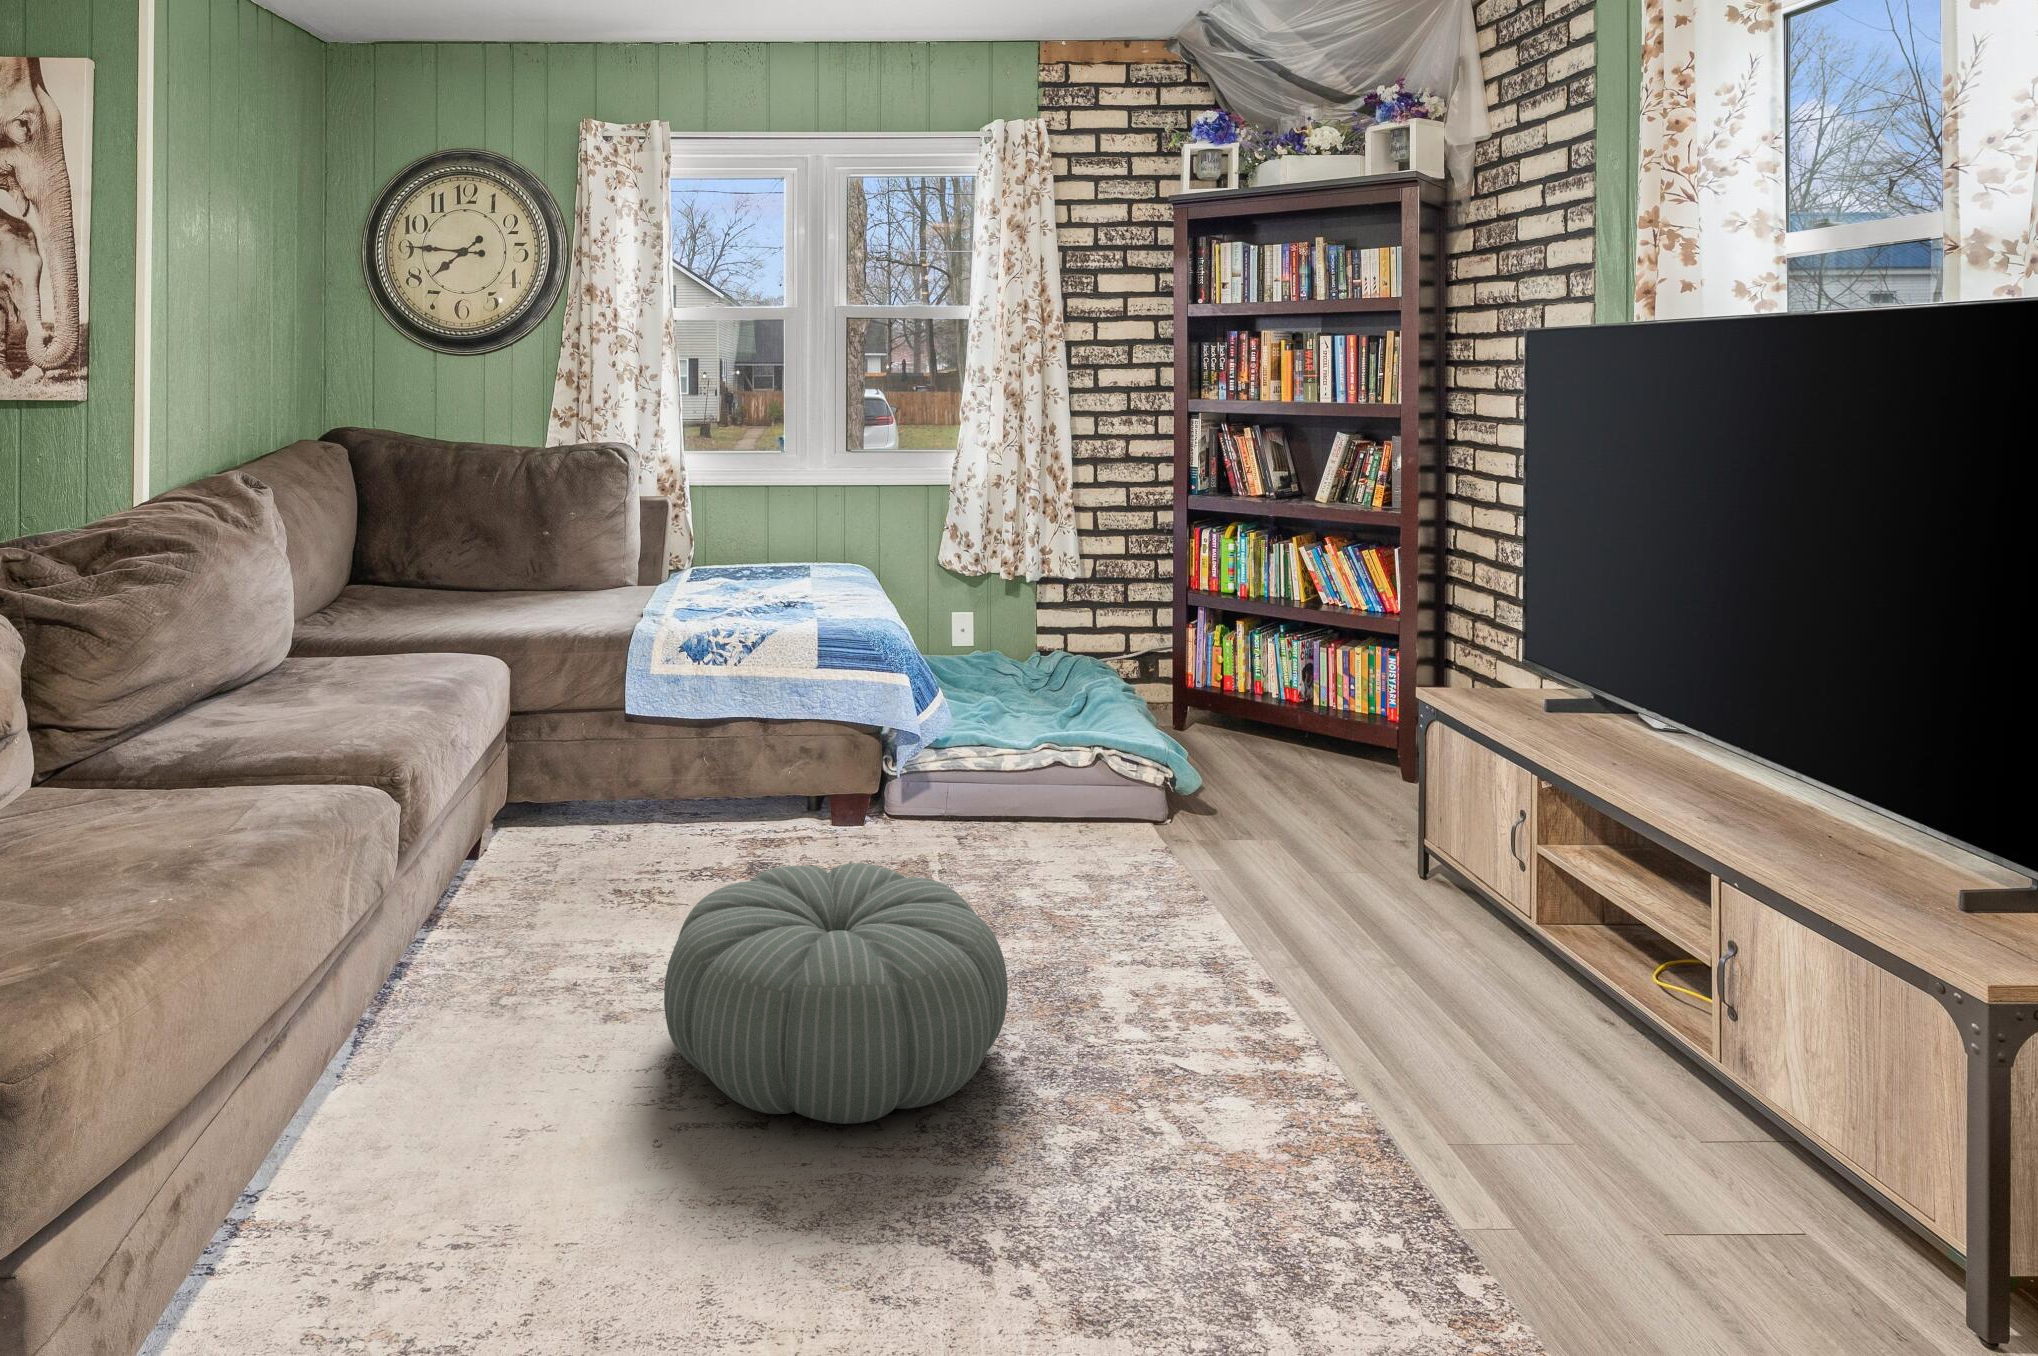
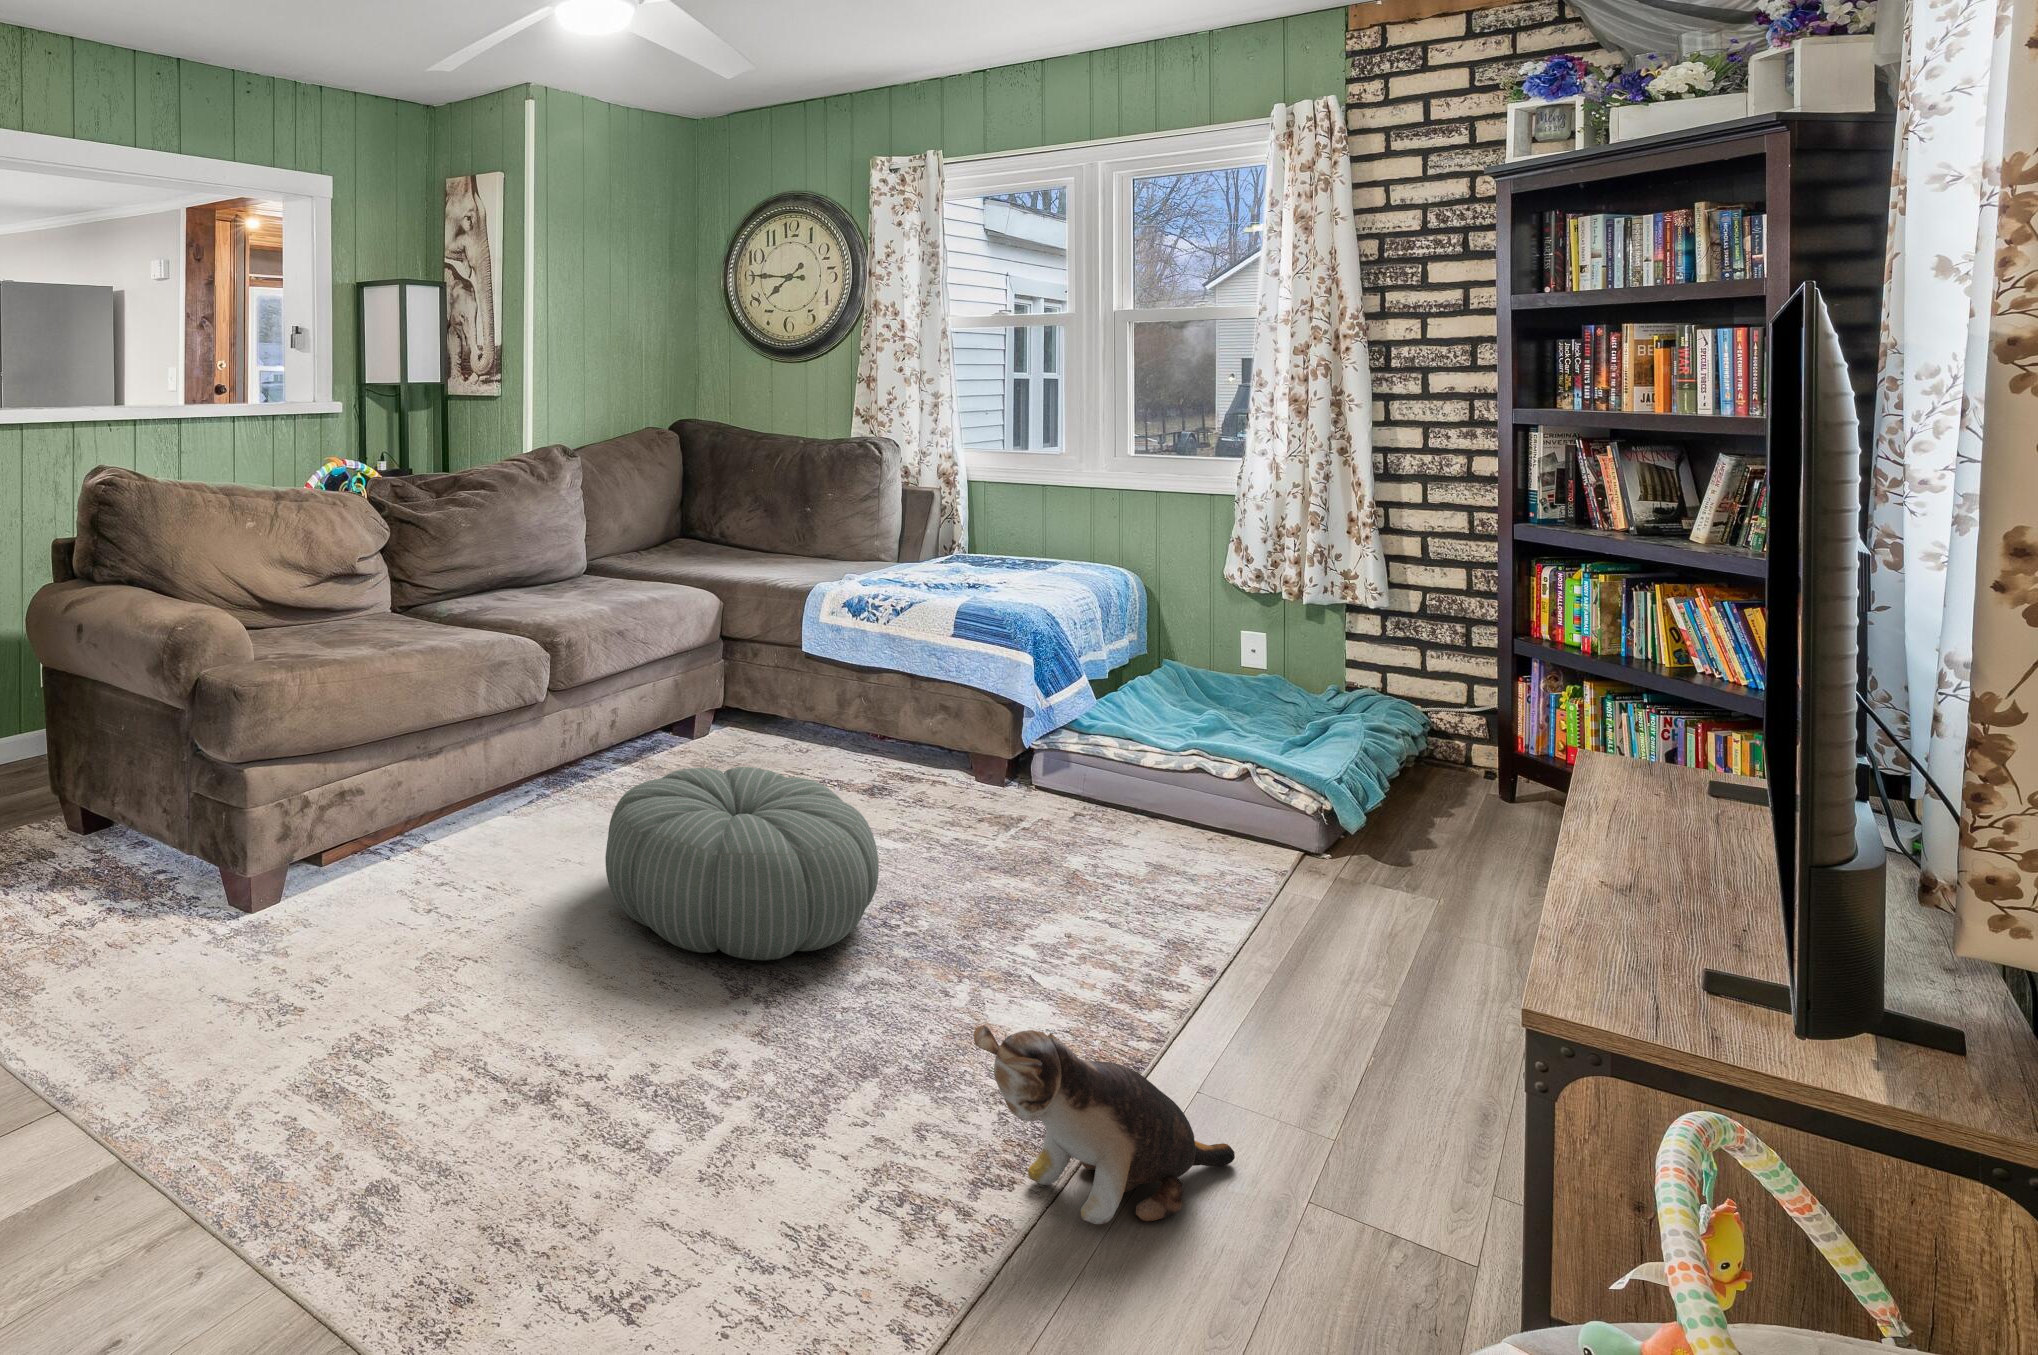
plush toy: none [1382,1050,1506,1226] -> present [974,1025,1235,1224]

